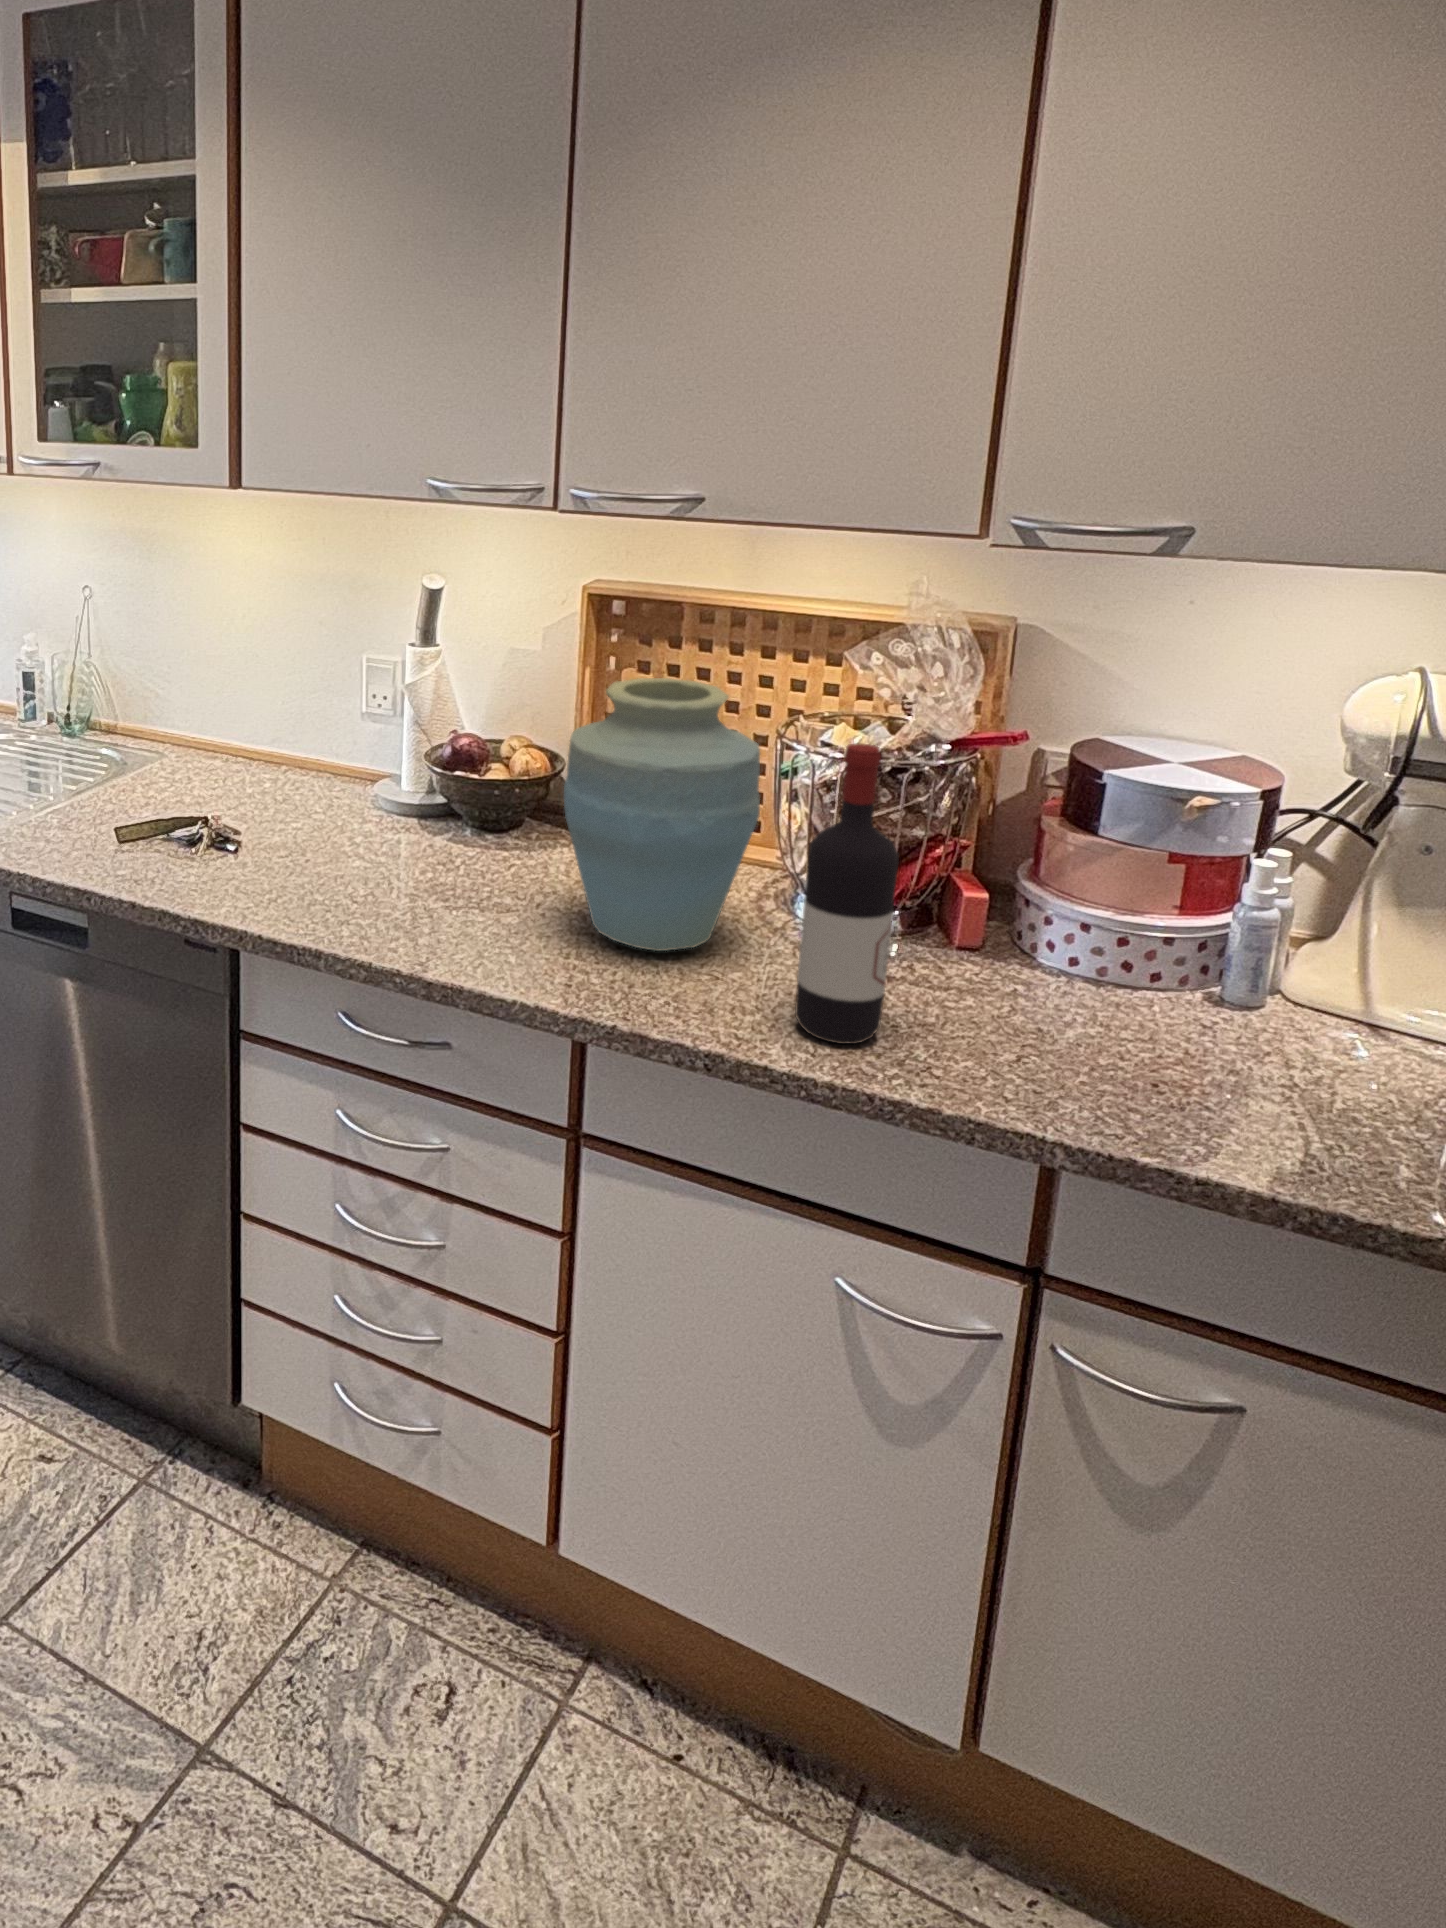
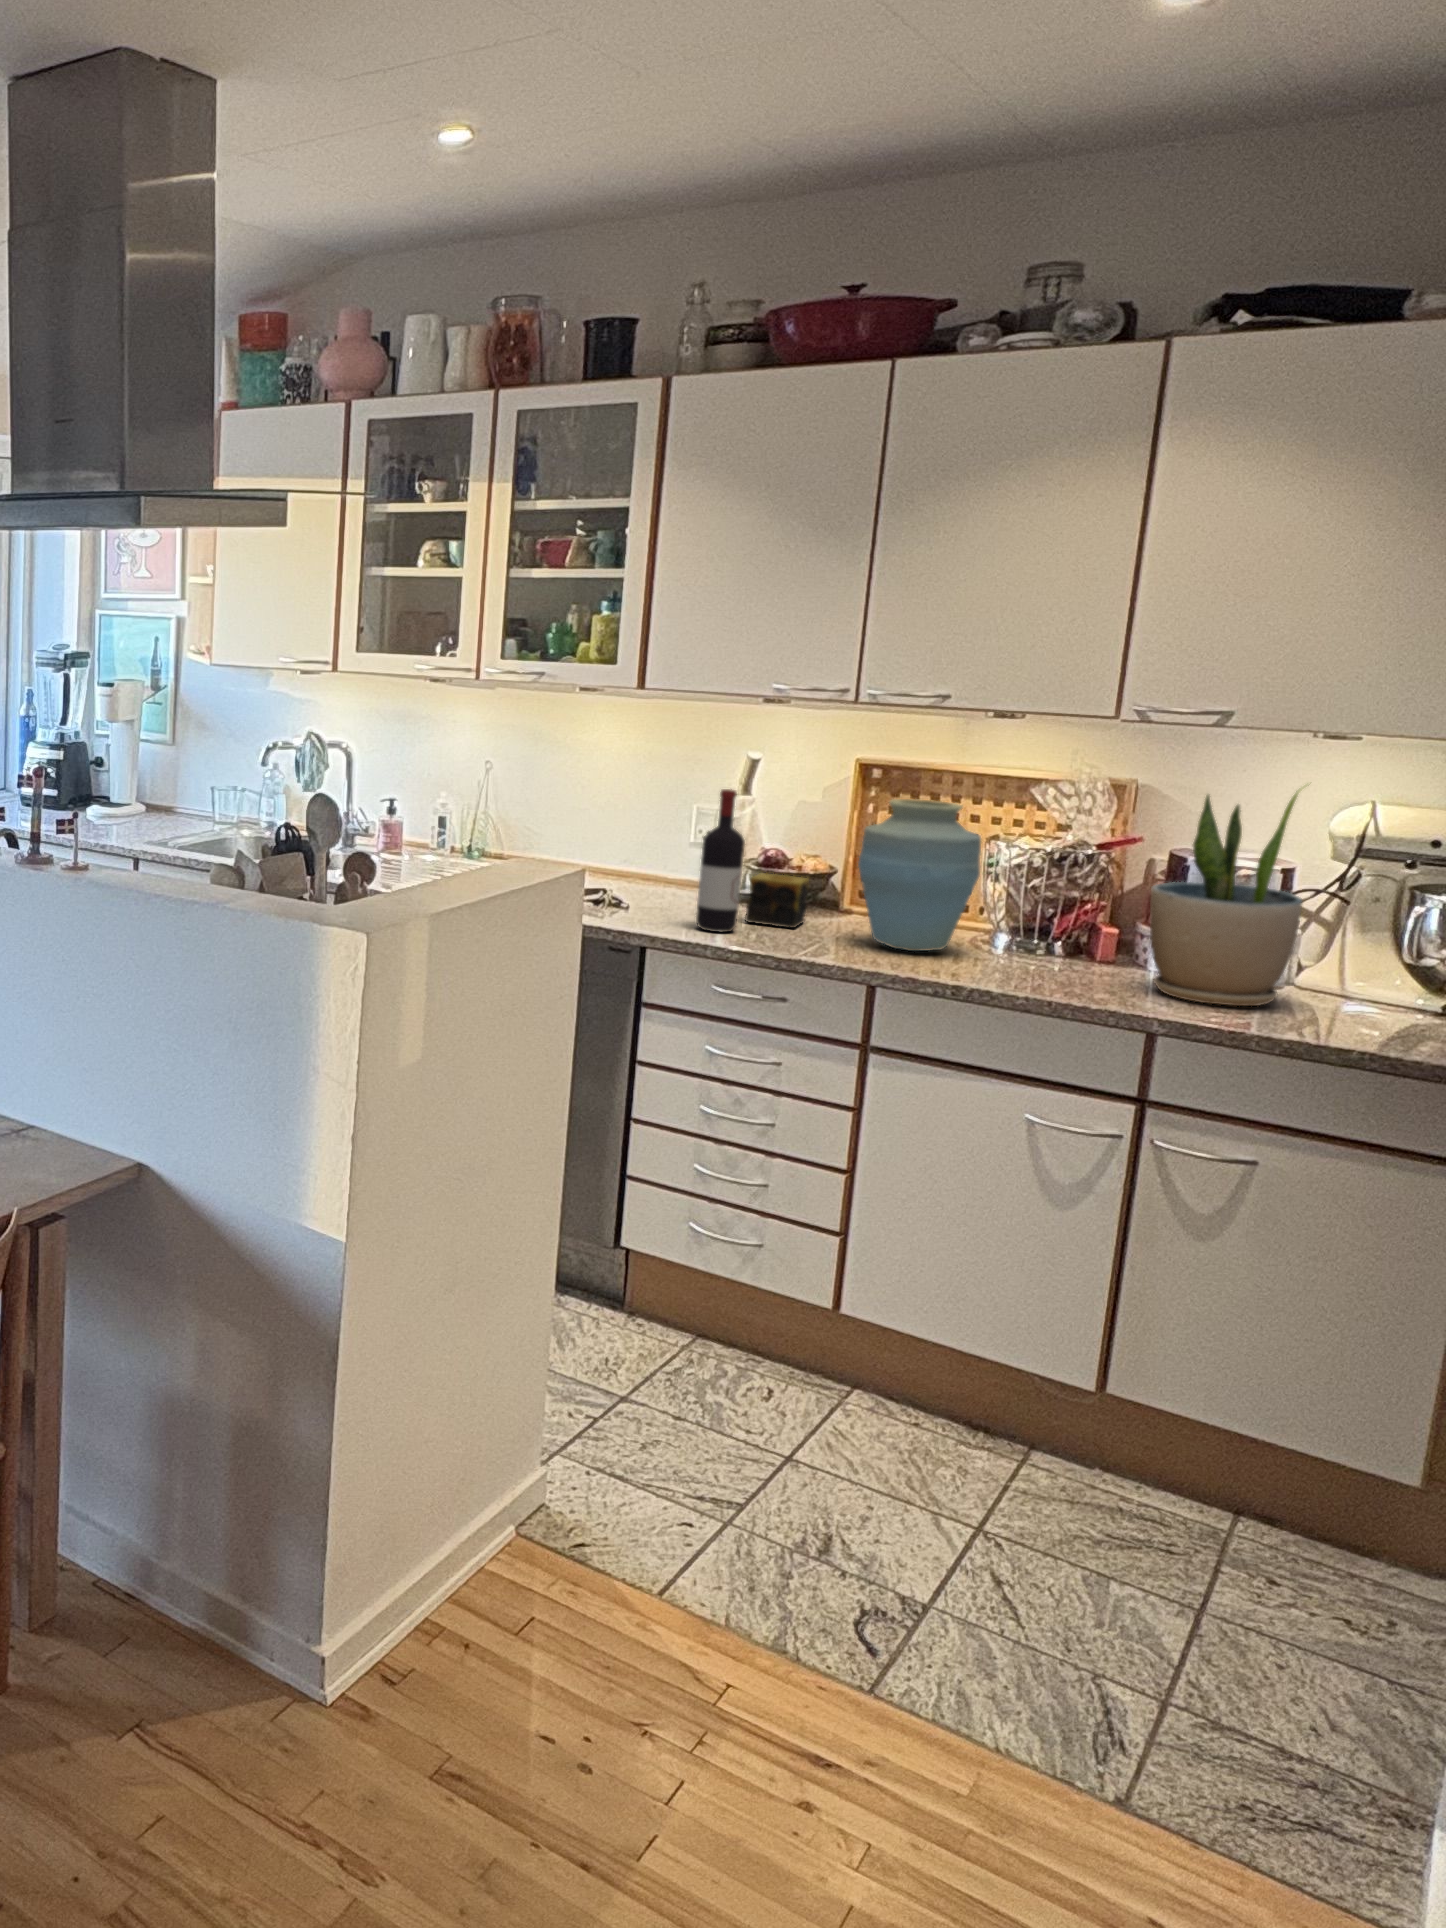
potted plant: none [1047,679,1355,1100] -> present [1150,789,1302,1006]
wine bottle: present [795,743,899,1044] -> present [696,789,745,932]
candle: none [404,787,505,890] -> present [745,873,809,928]

